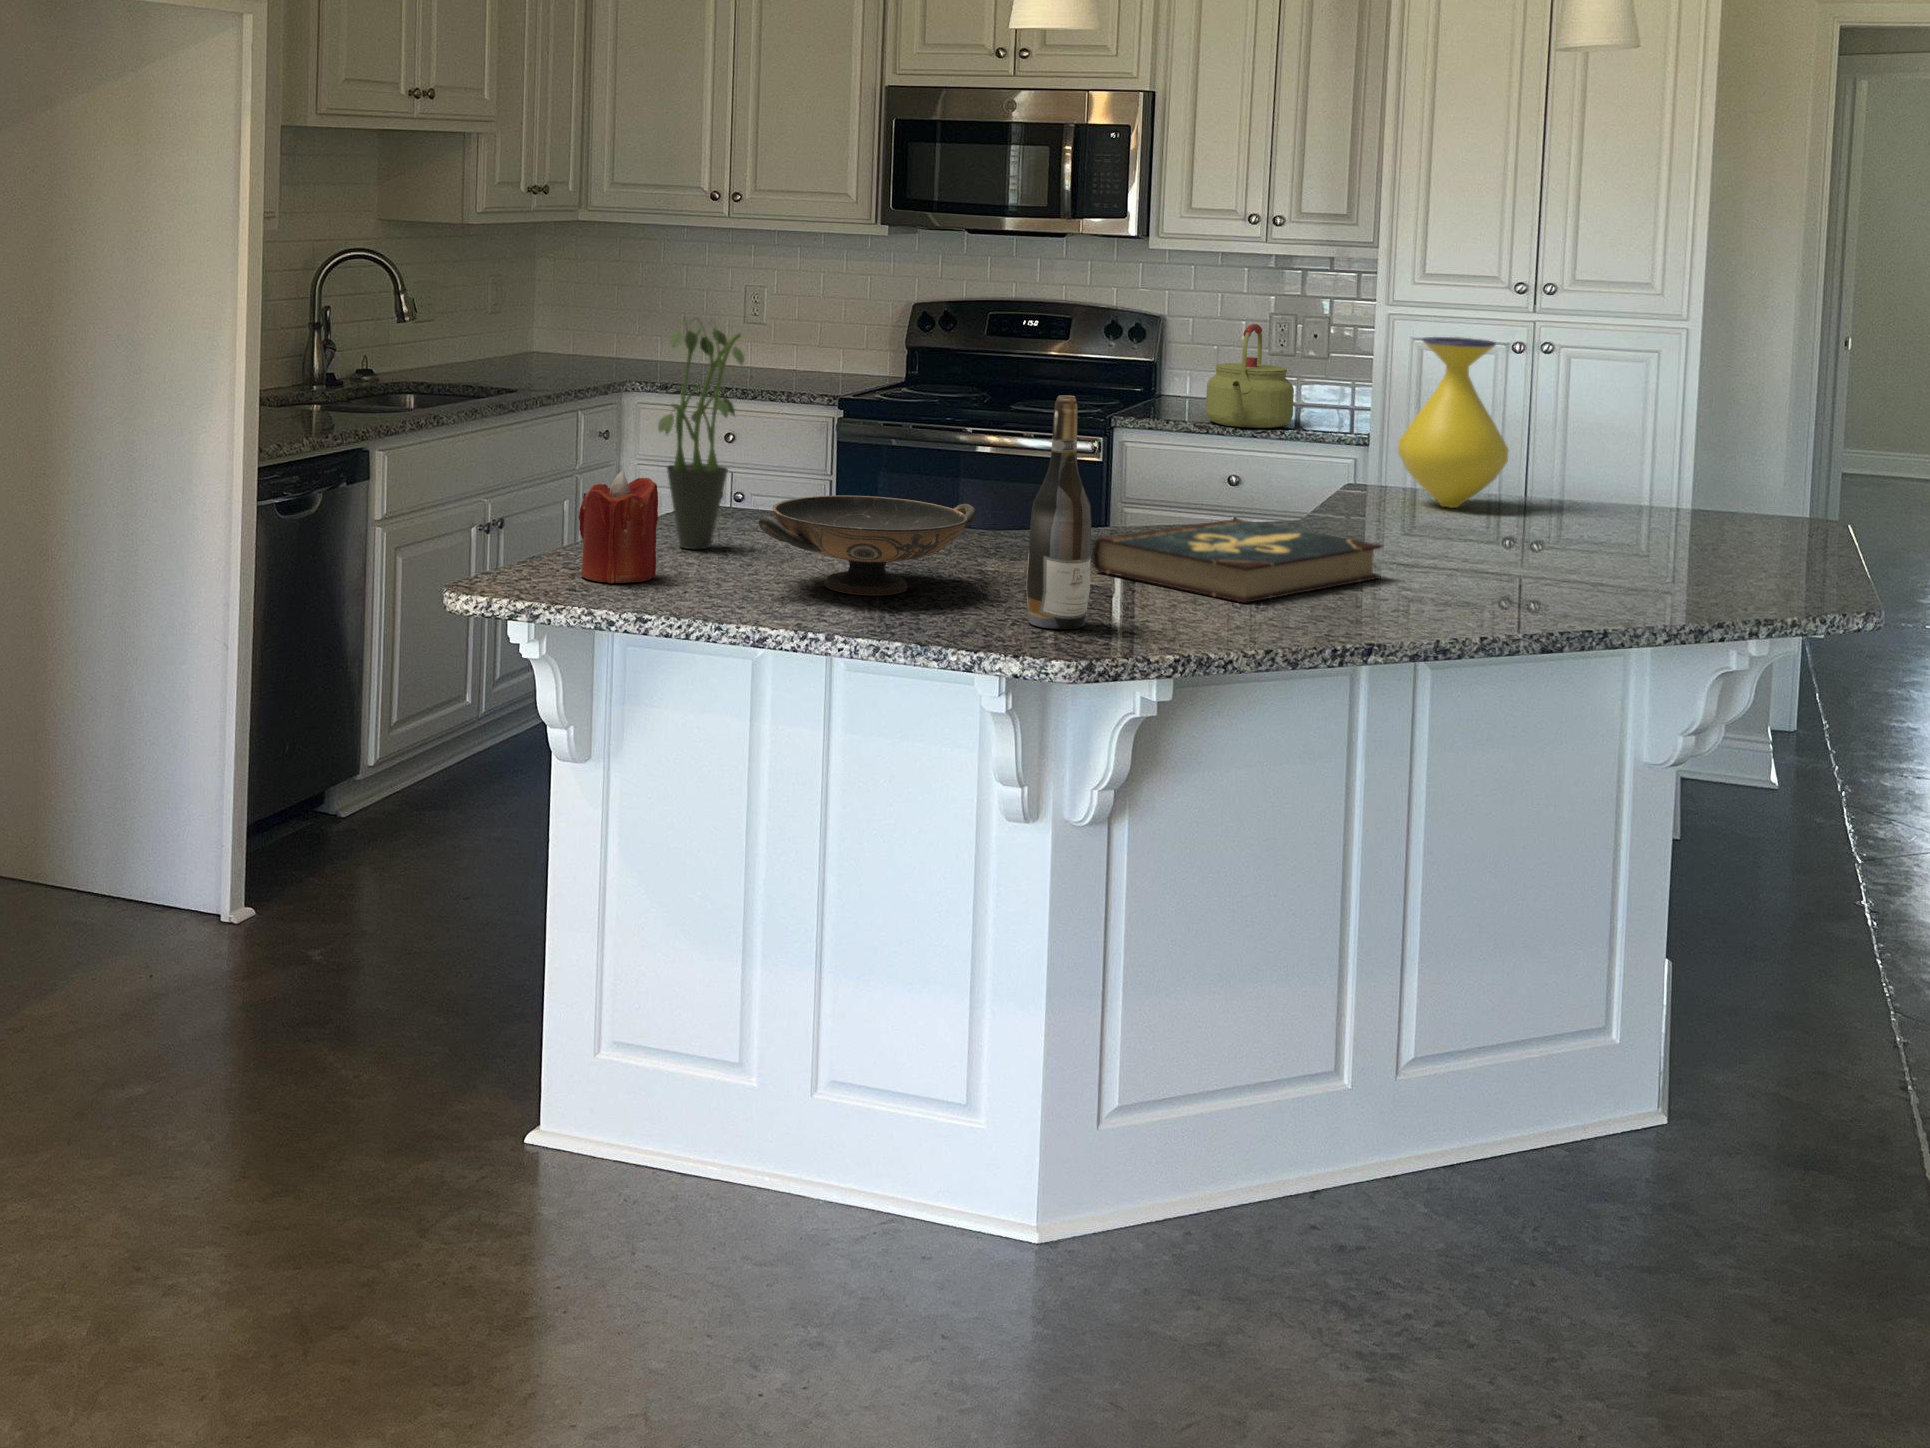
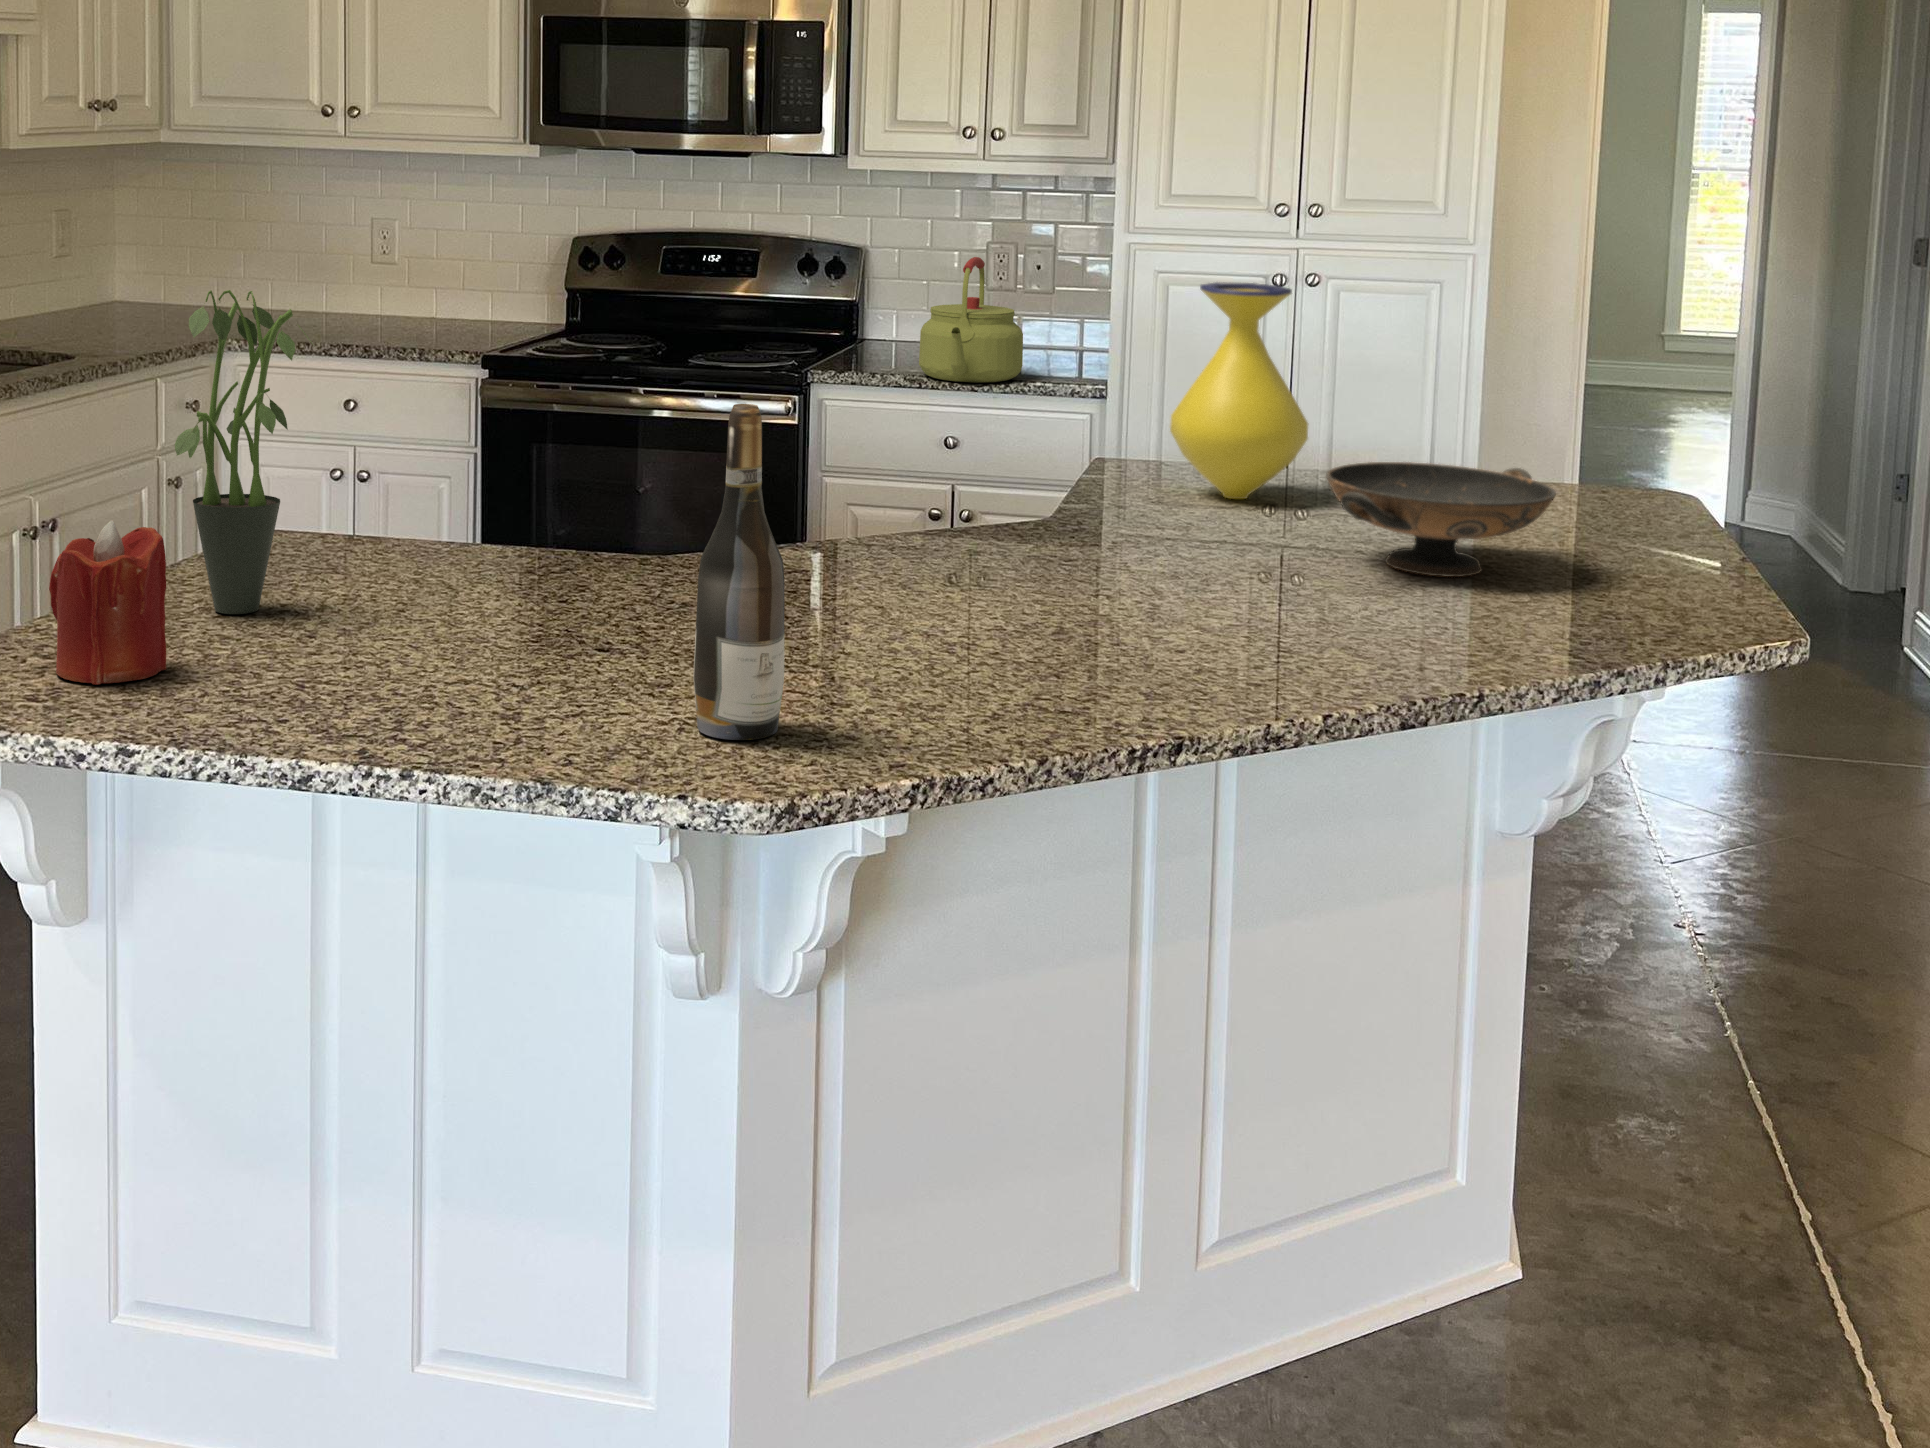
decorative bowl: present [759,495,976,595] -> present [1326,462,1556,577]
book: present [1092,519,1382,603] -> none [786,540,1174,676]

